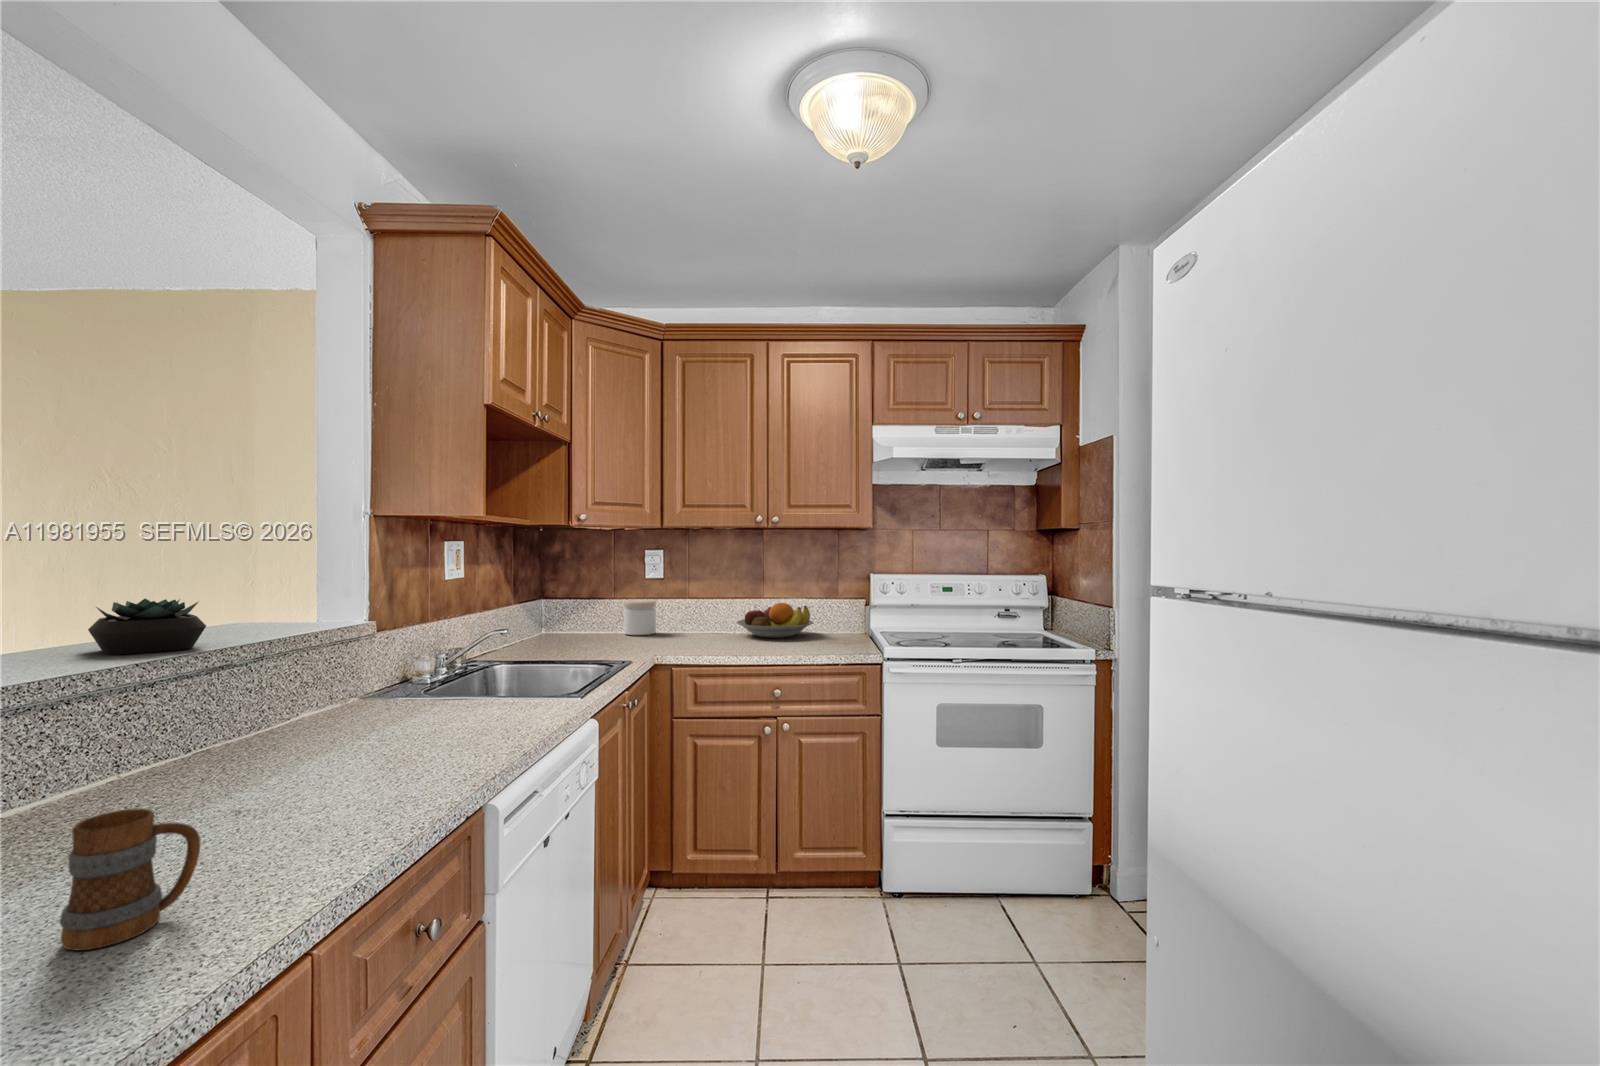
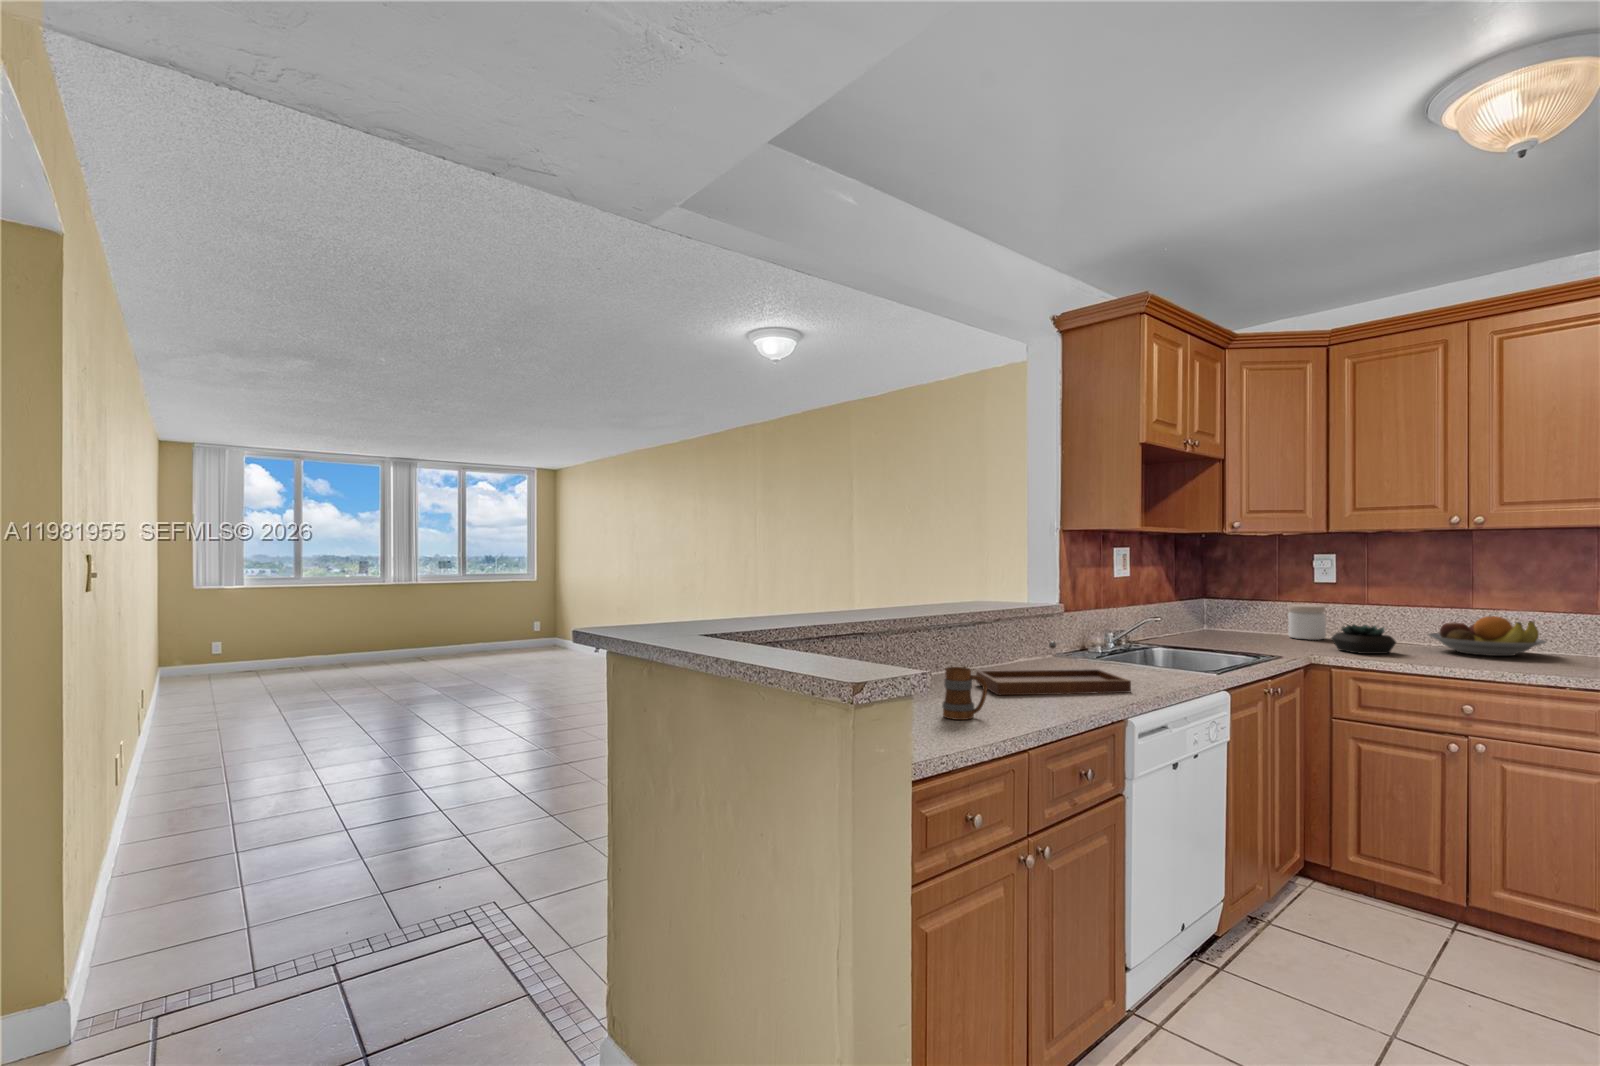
succulent plant: present [88,599,206,655] -> present [1331,624,1396,654]
tray: none [199,693,487,817] -> present [976,641,1131,695]

